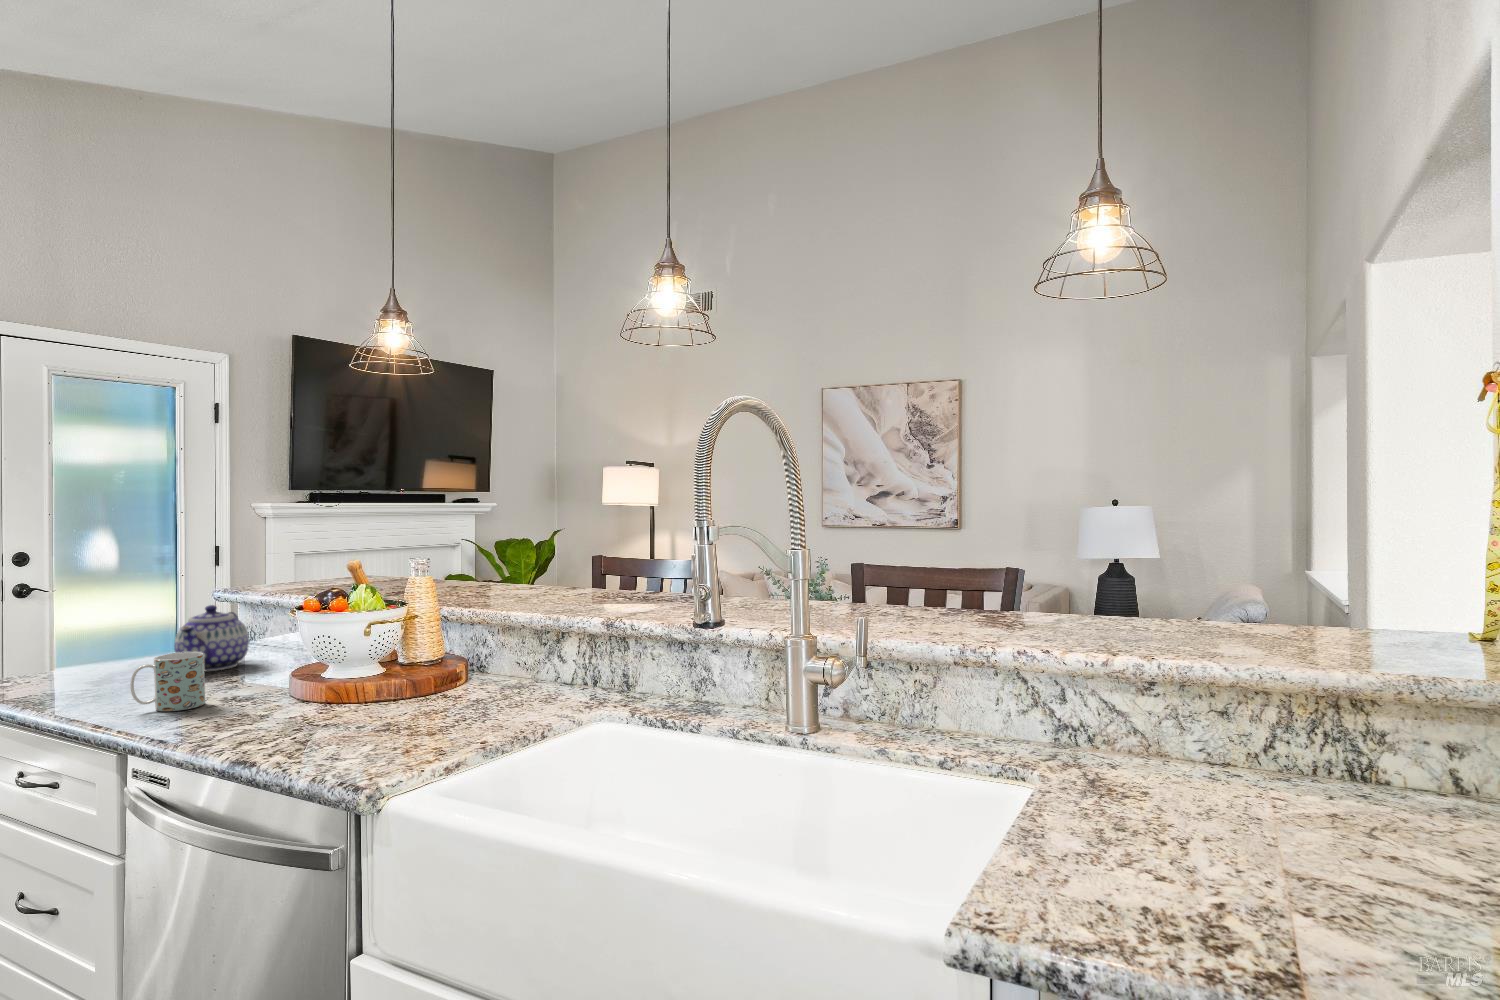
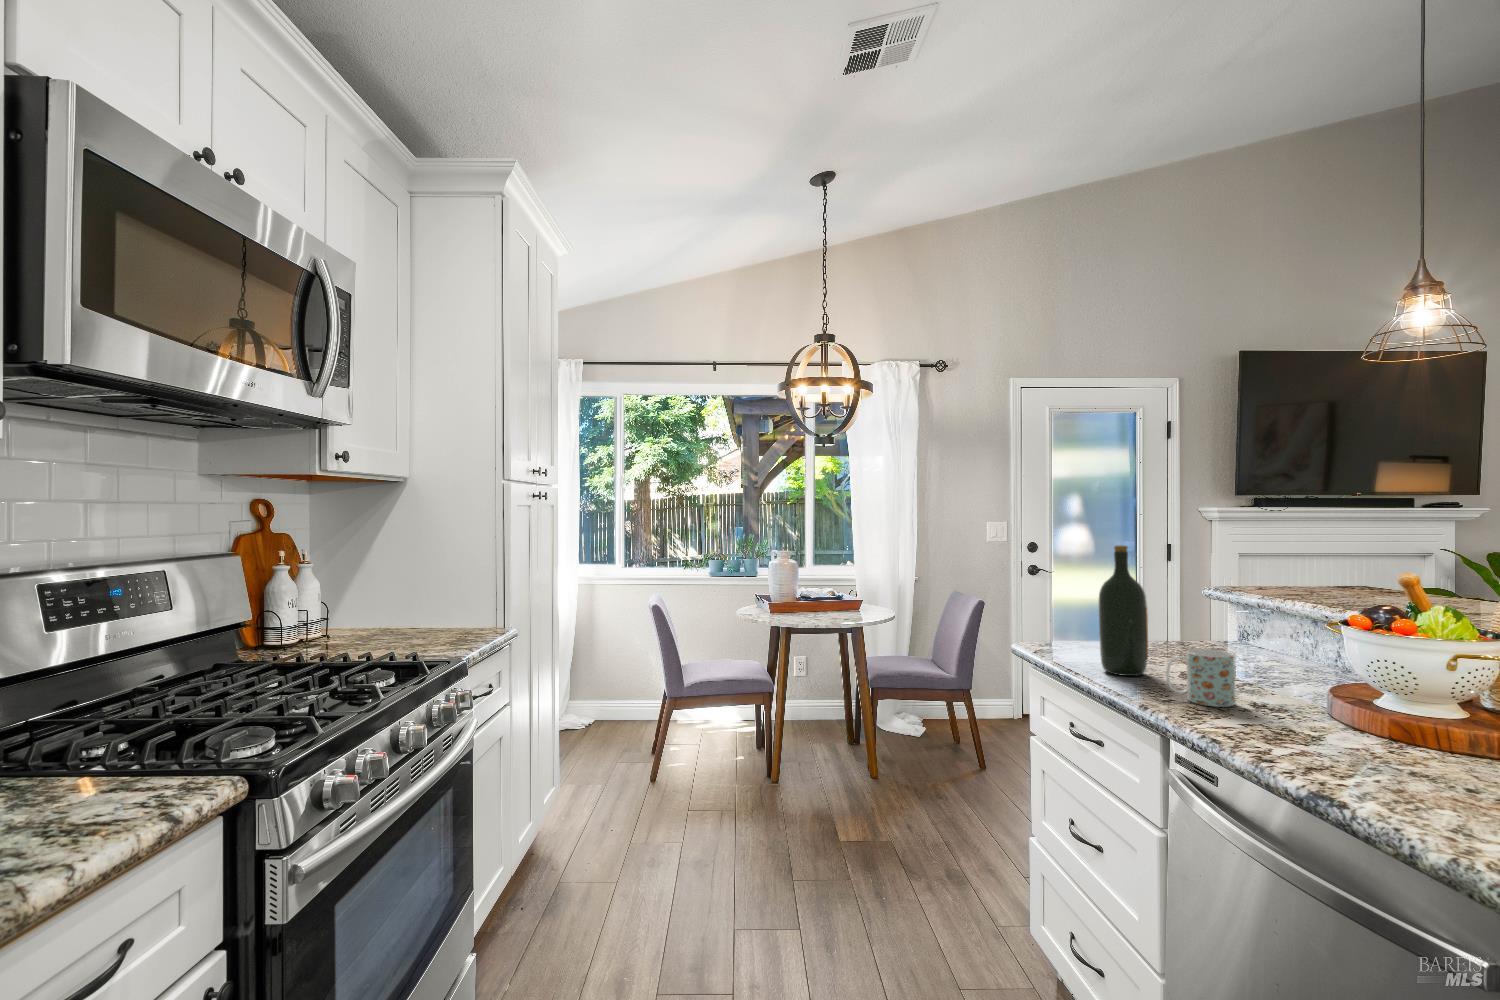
wine bottle: none [60,550,123,700] -> present [1099,545,1148,676]
teapot: present [174,605,249,671] -> none [1182,603,1254,667]

